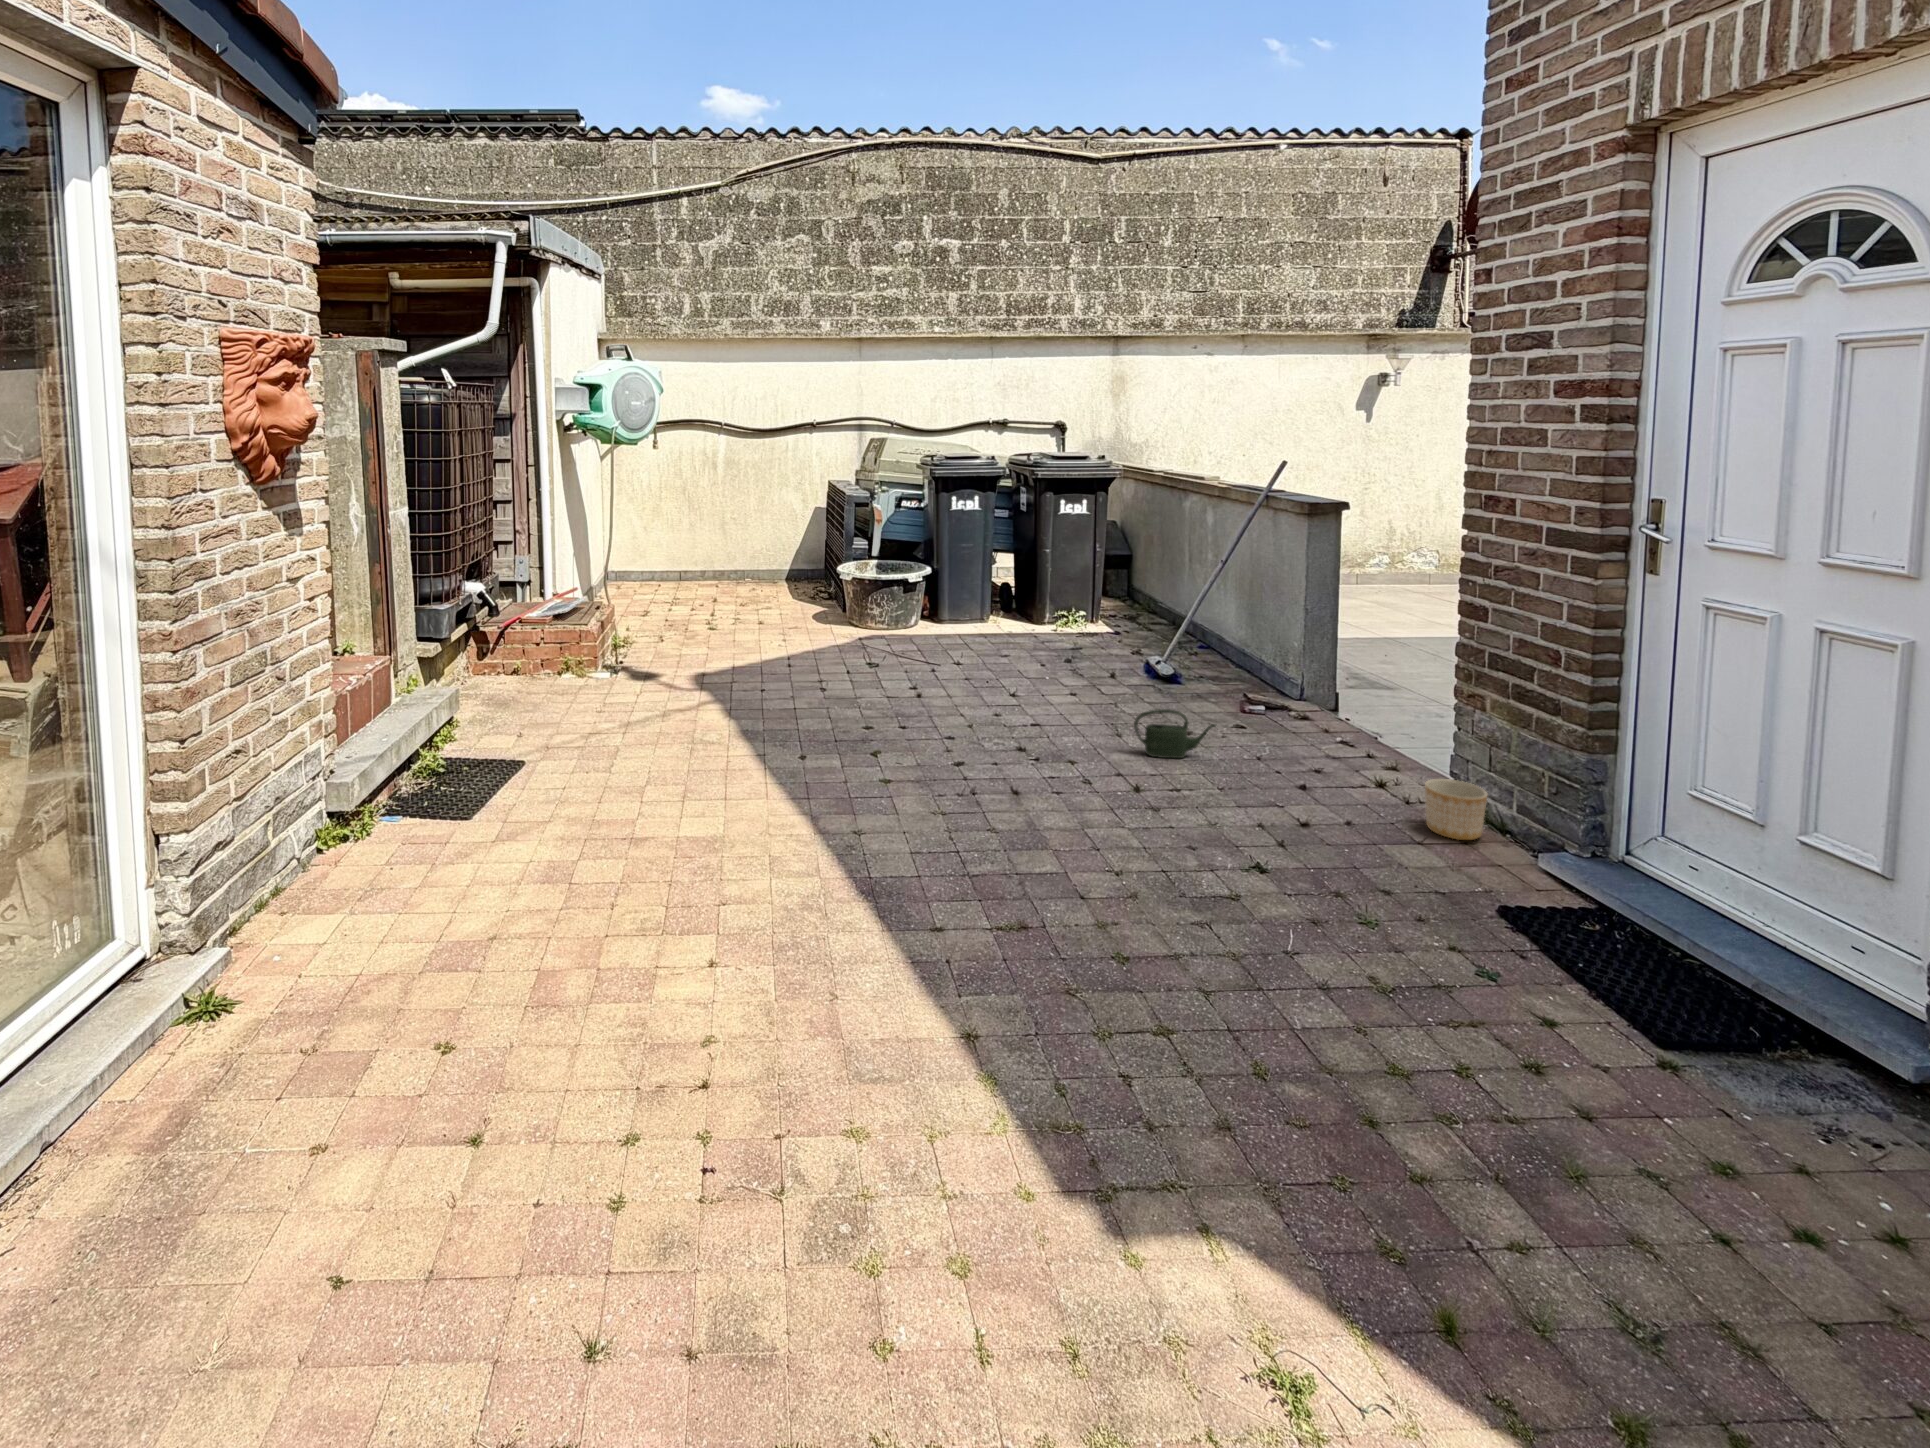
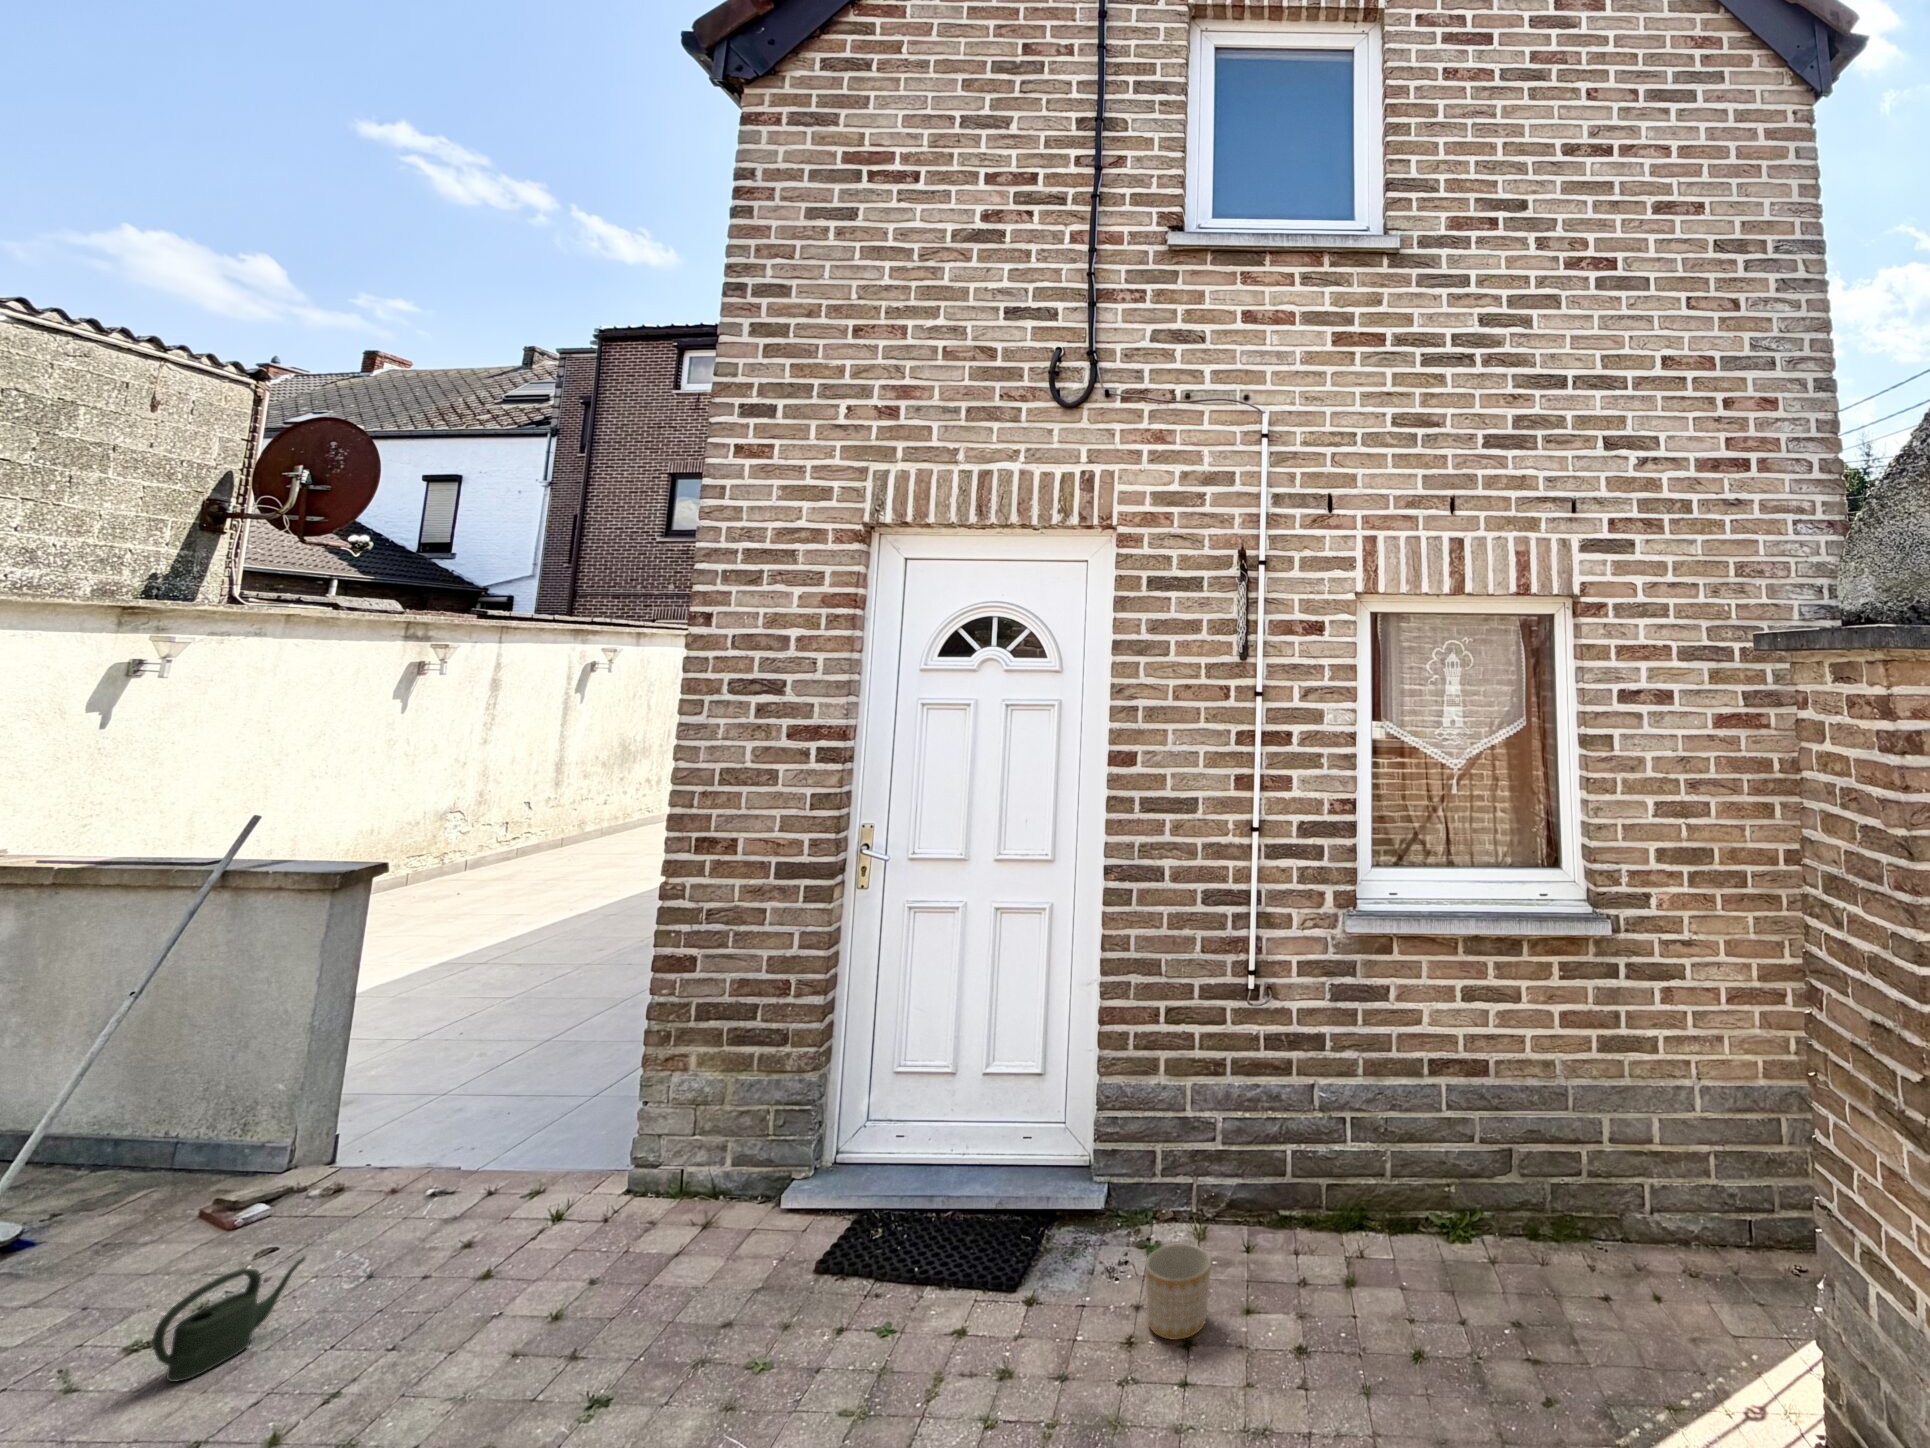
planter: present [1425,779,1488,840] -> present [1146,1244,1211,1340]

